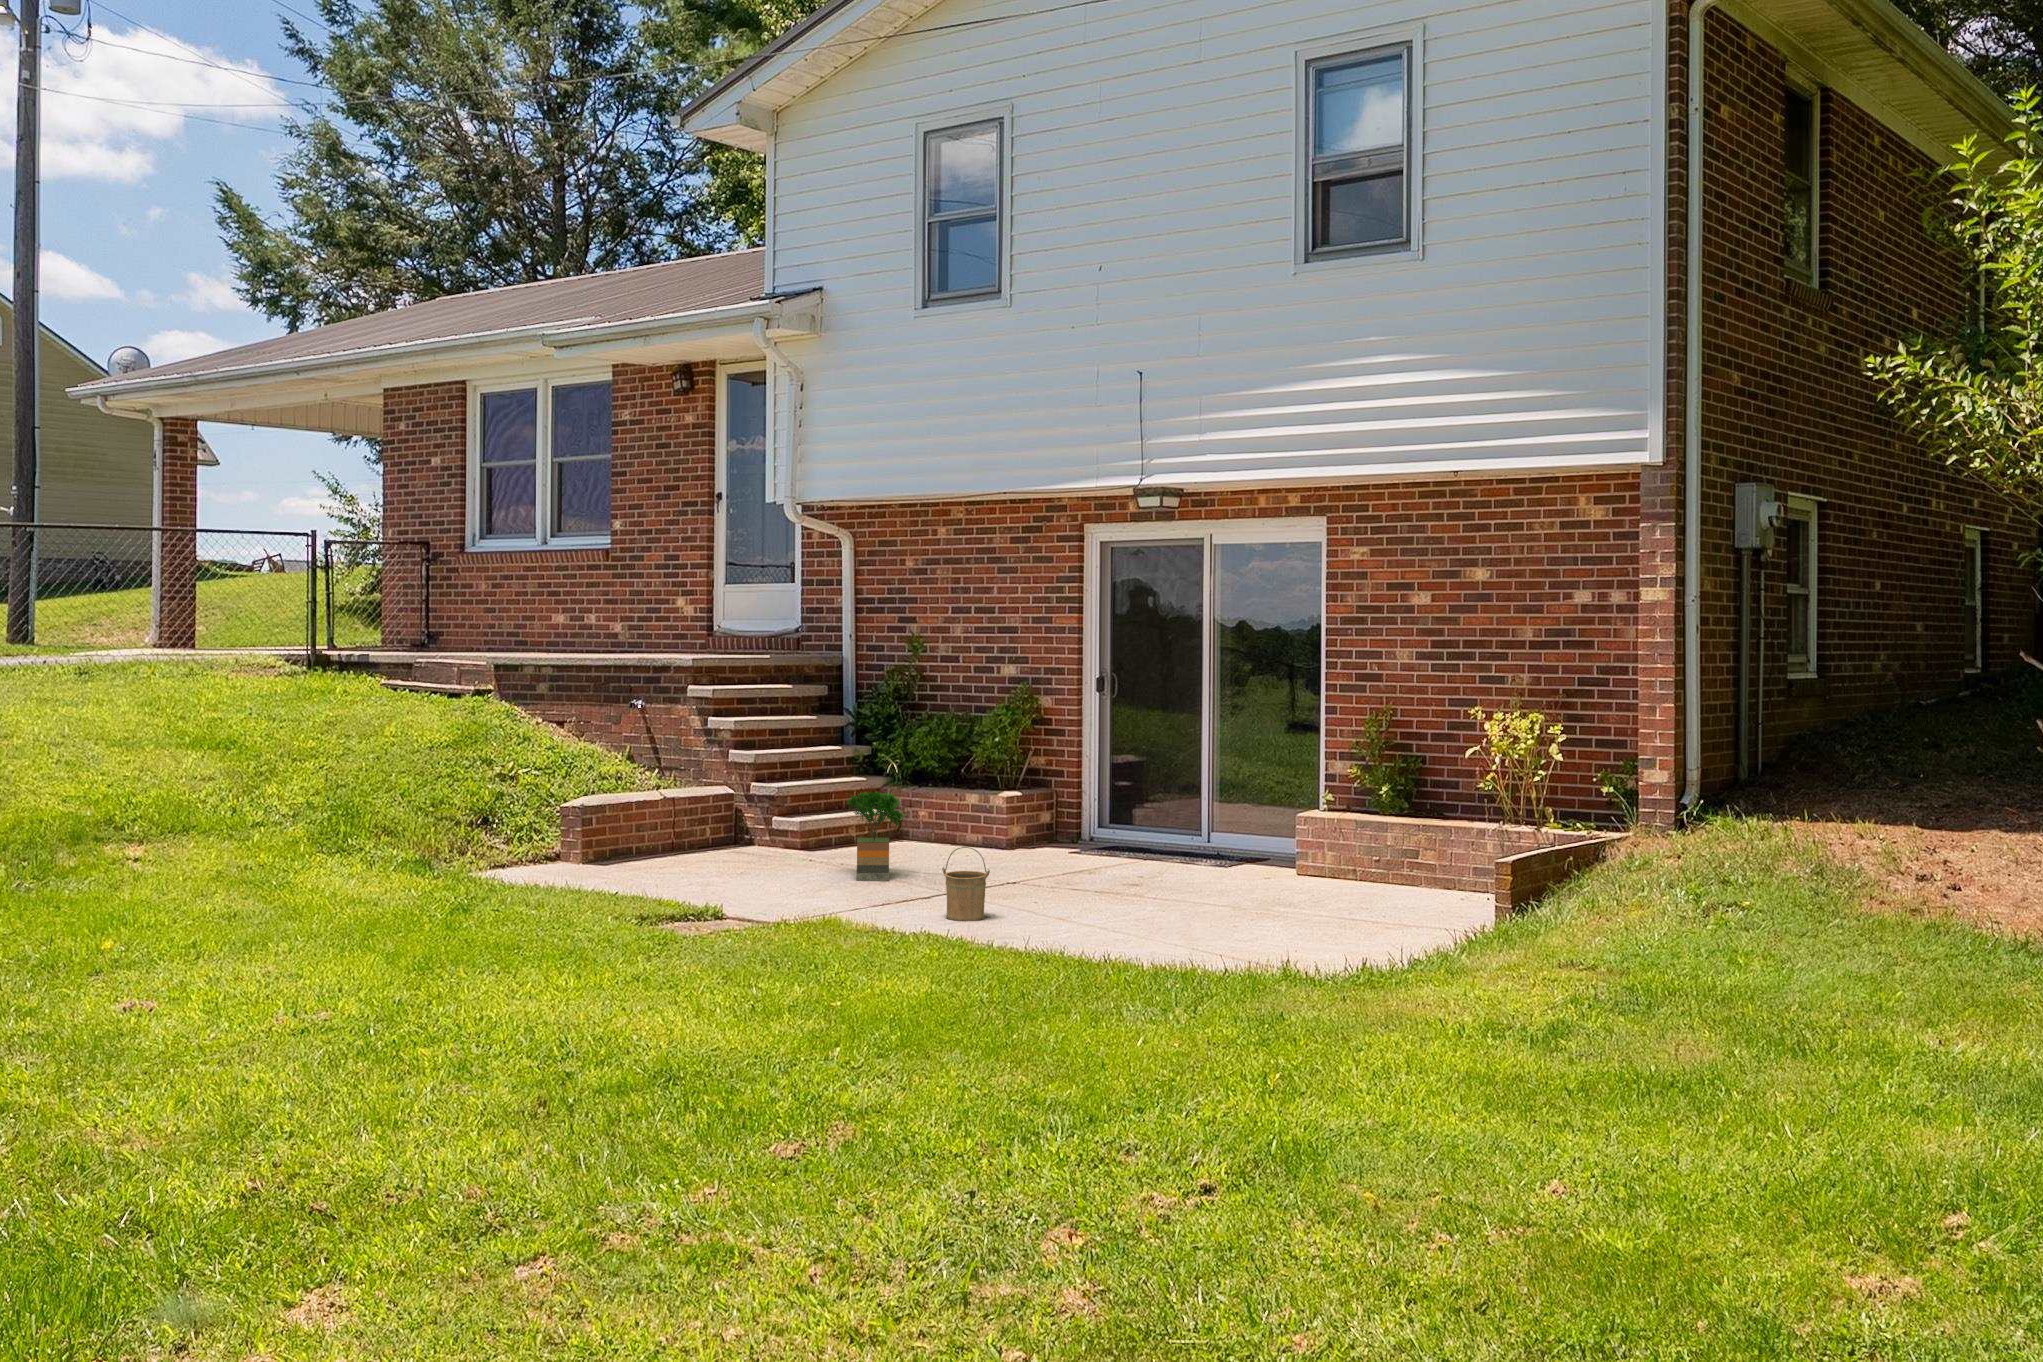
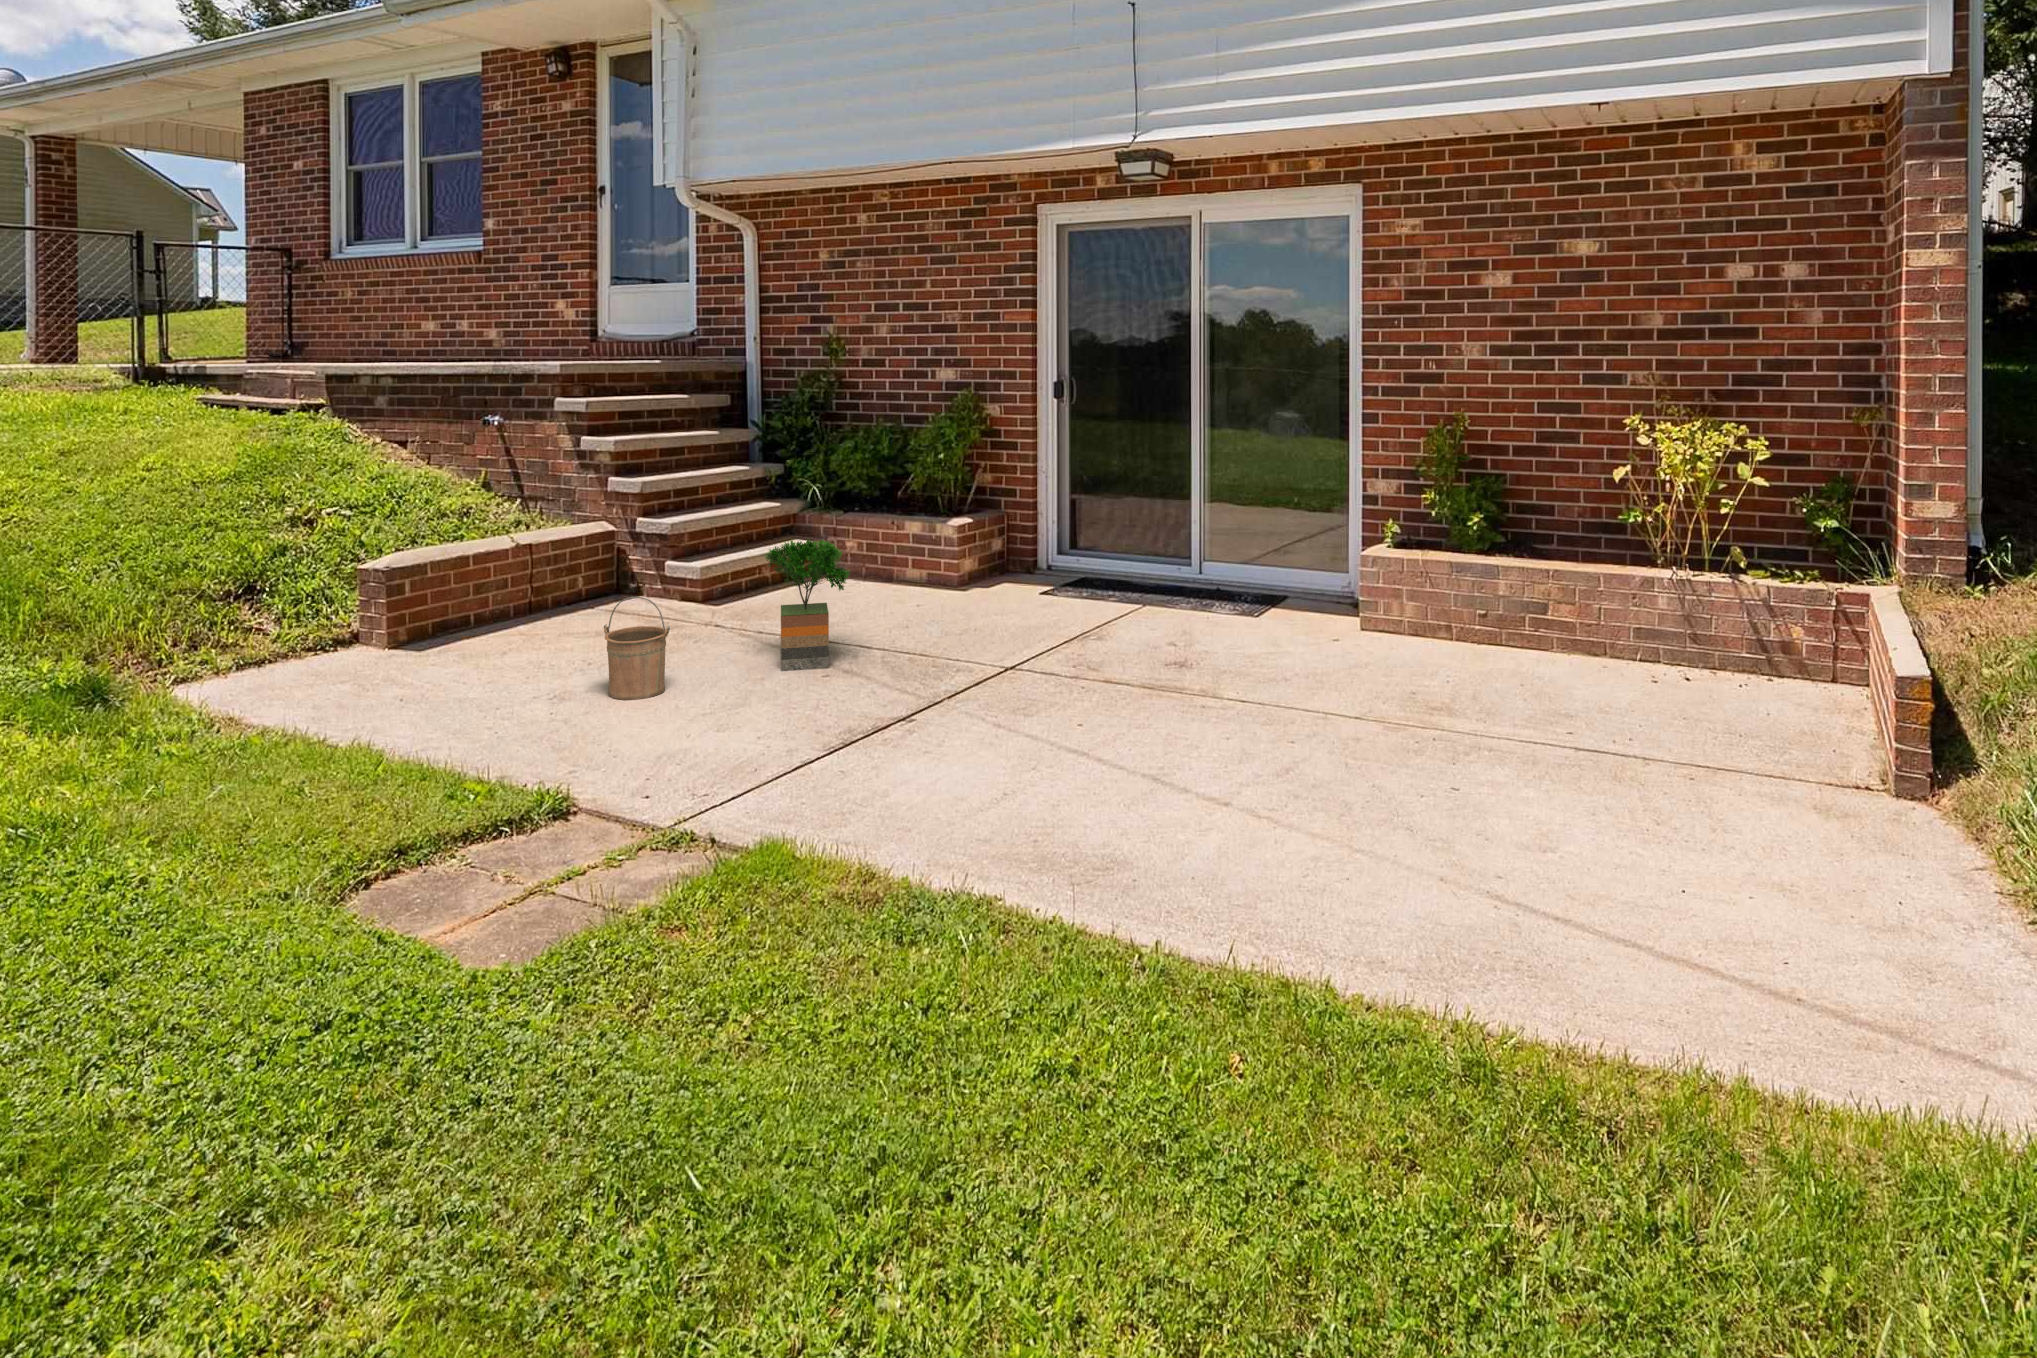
bucket: present [942,847,990,921] -> present [604,597,670,700]

